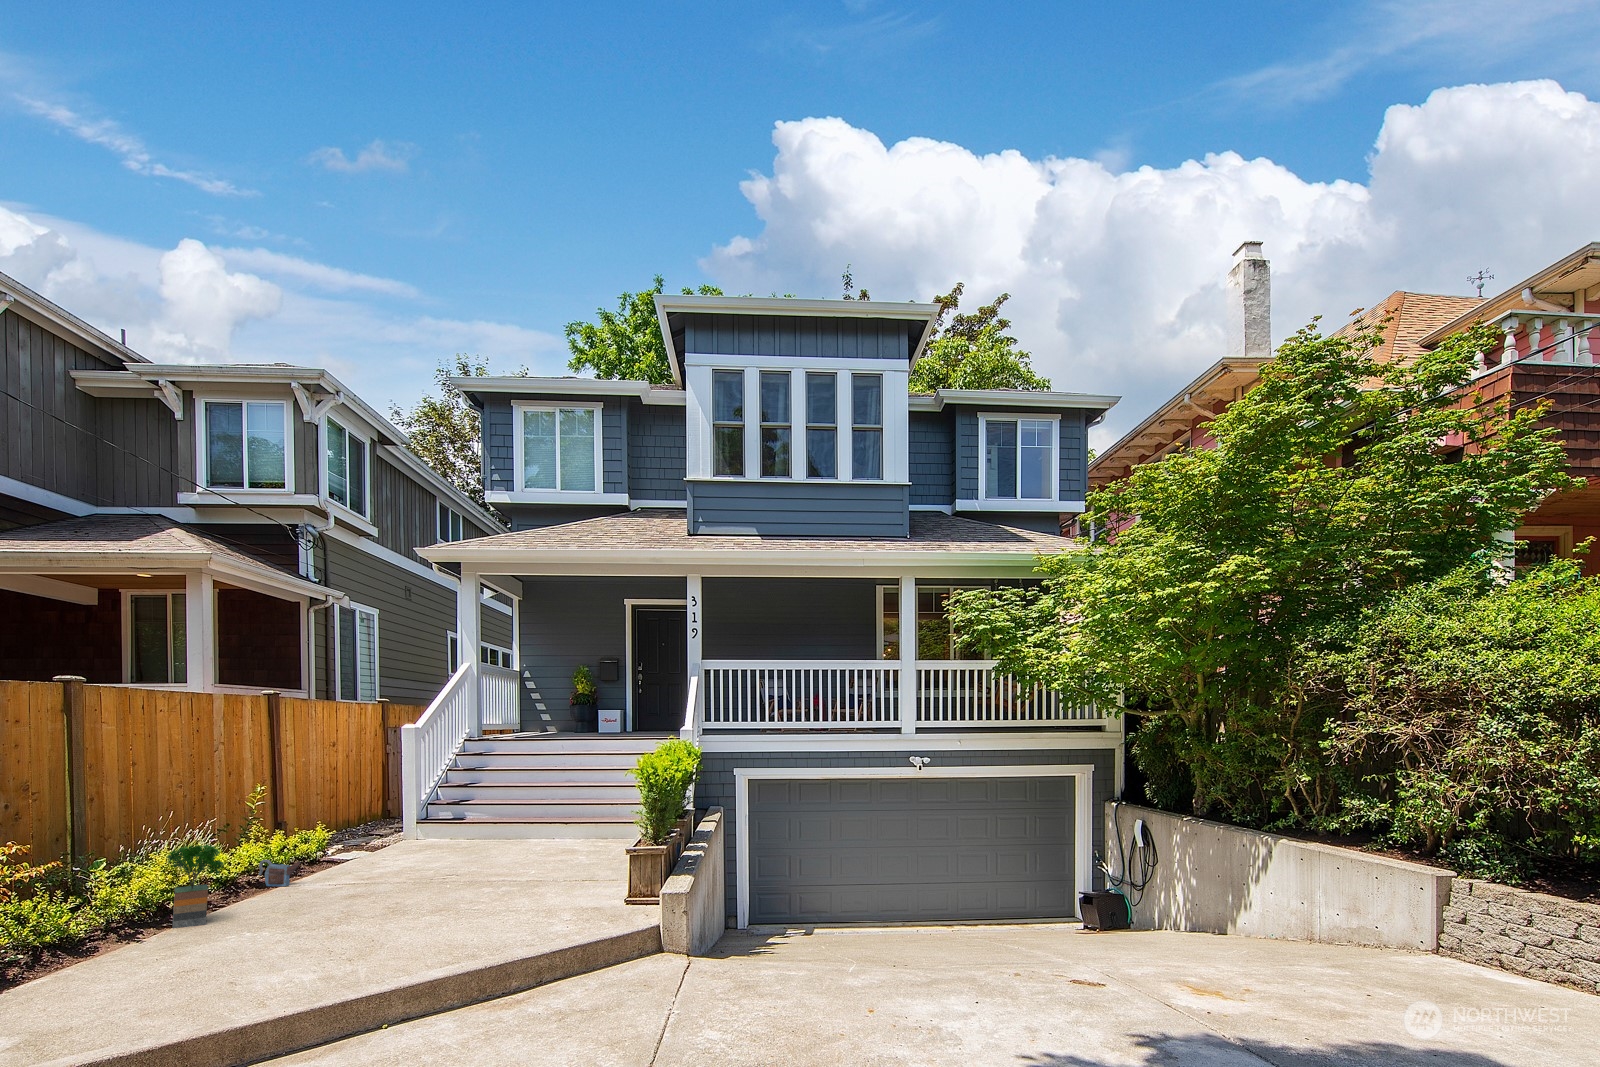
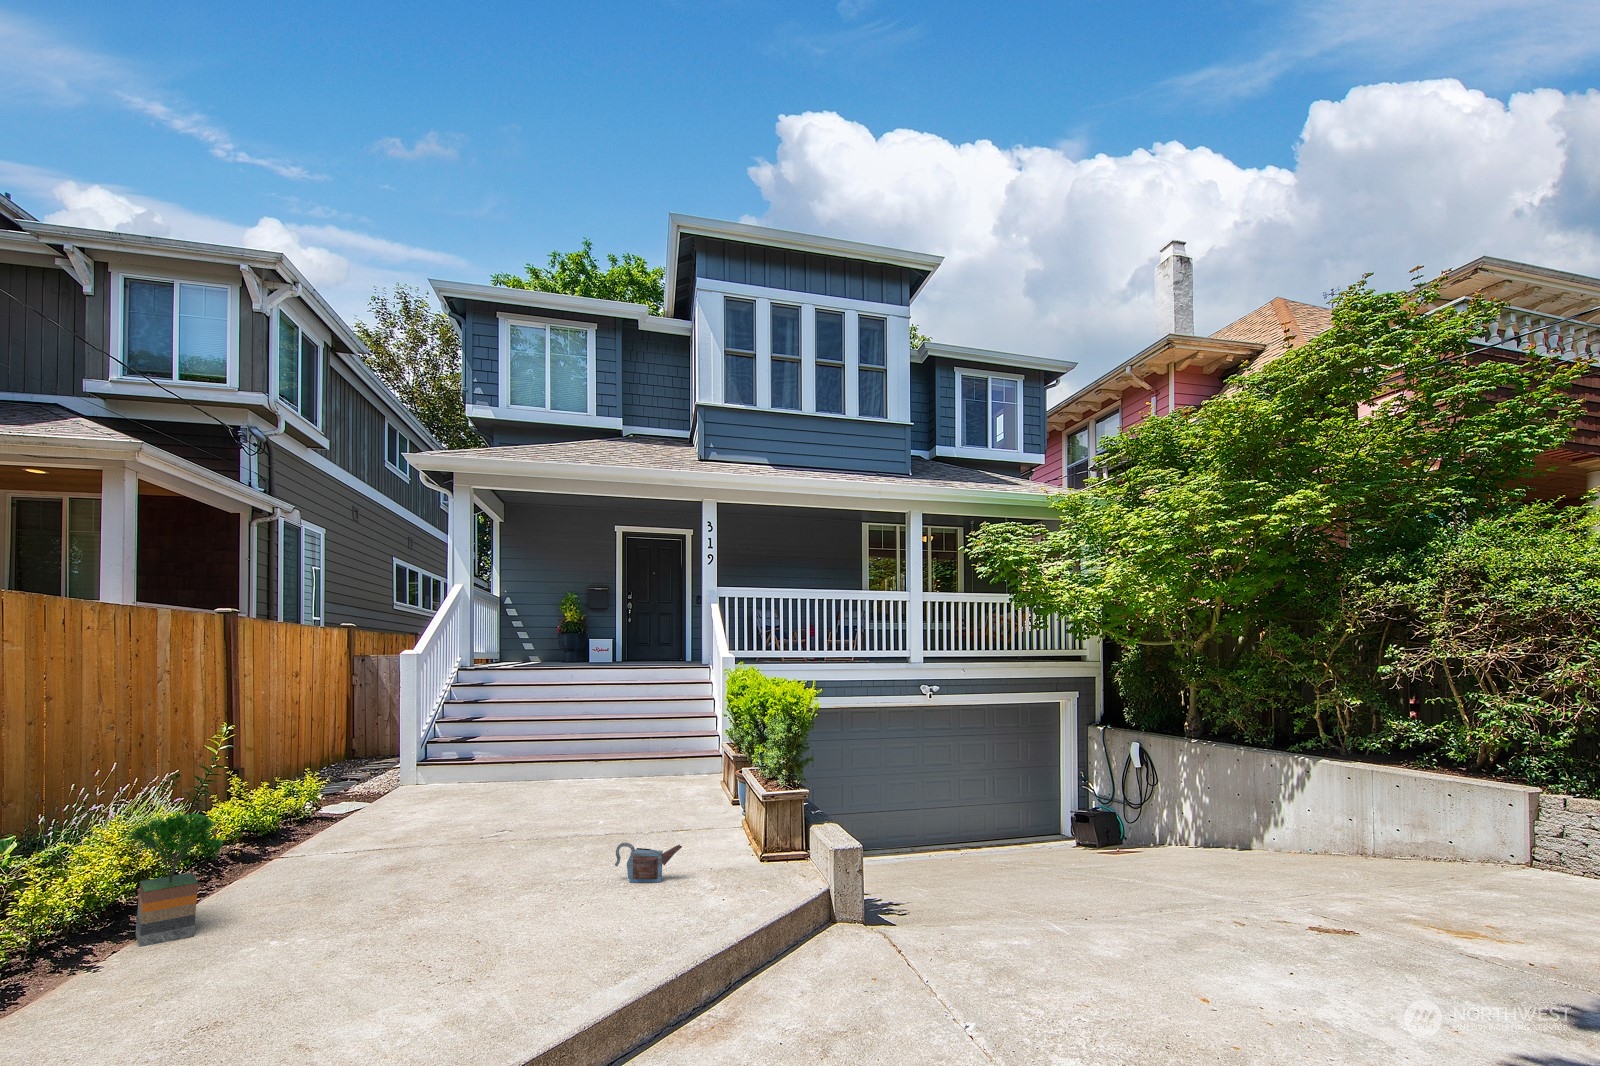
watering can: present [259,860,301,886] -> present [615,843,682,883]

